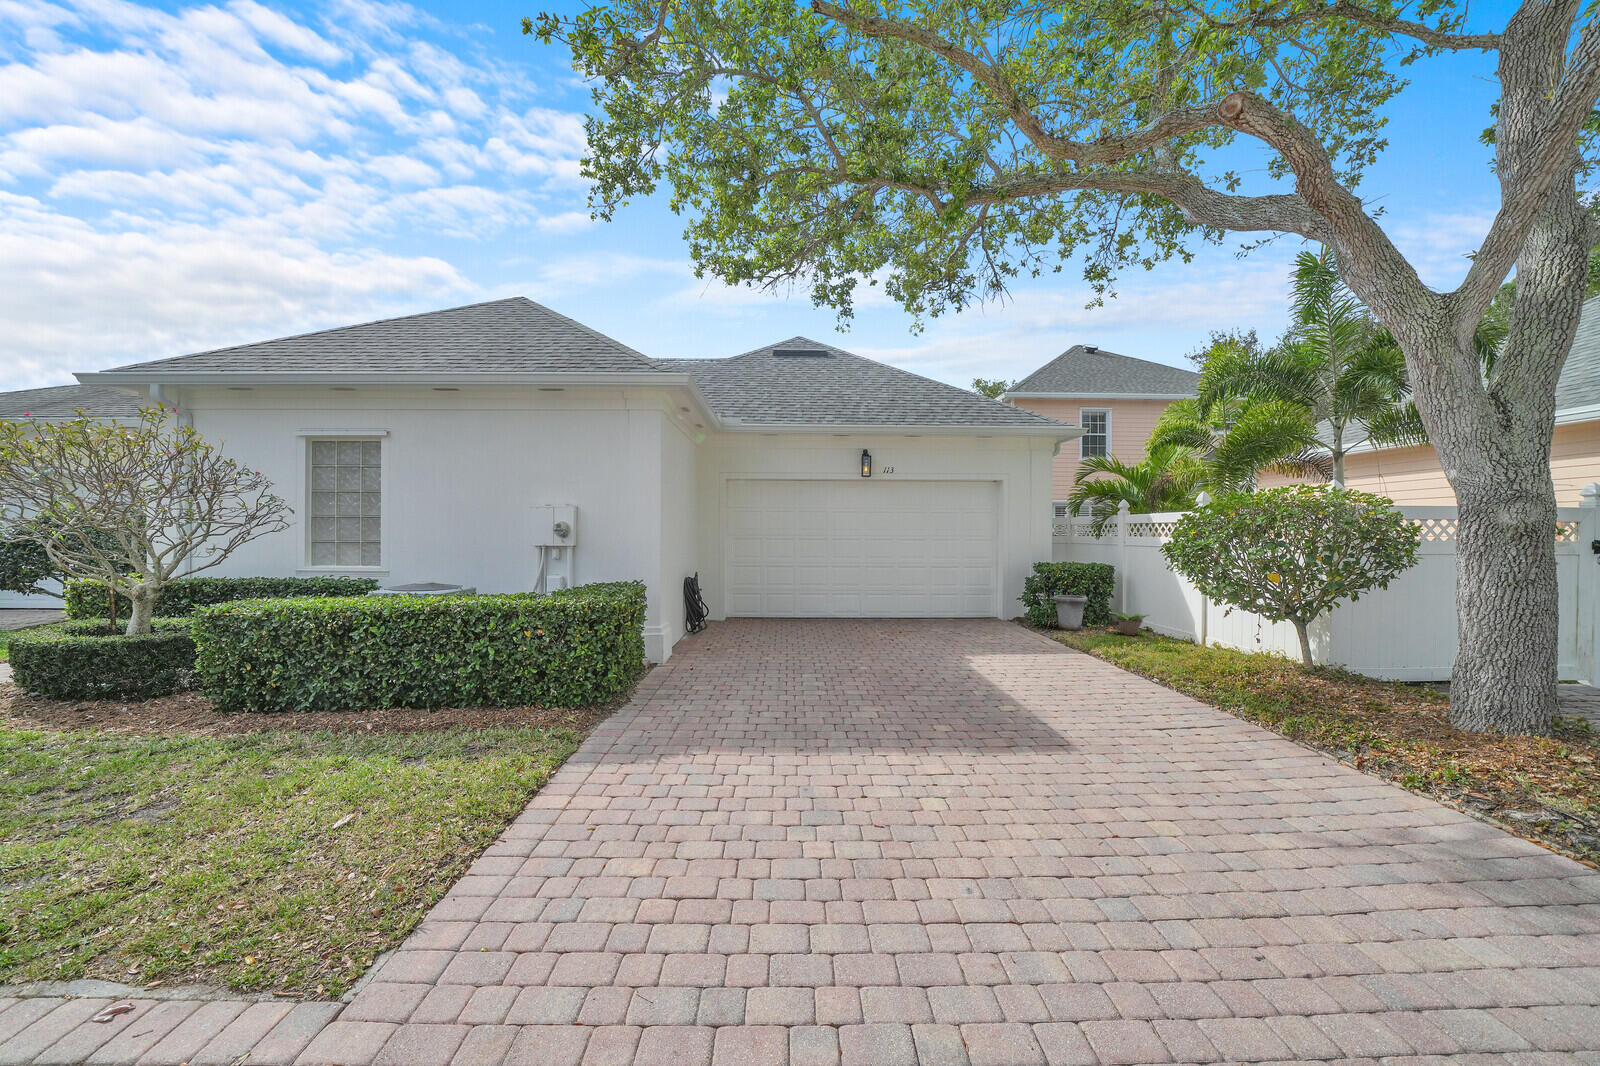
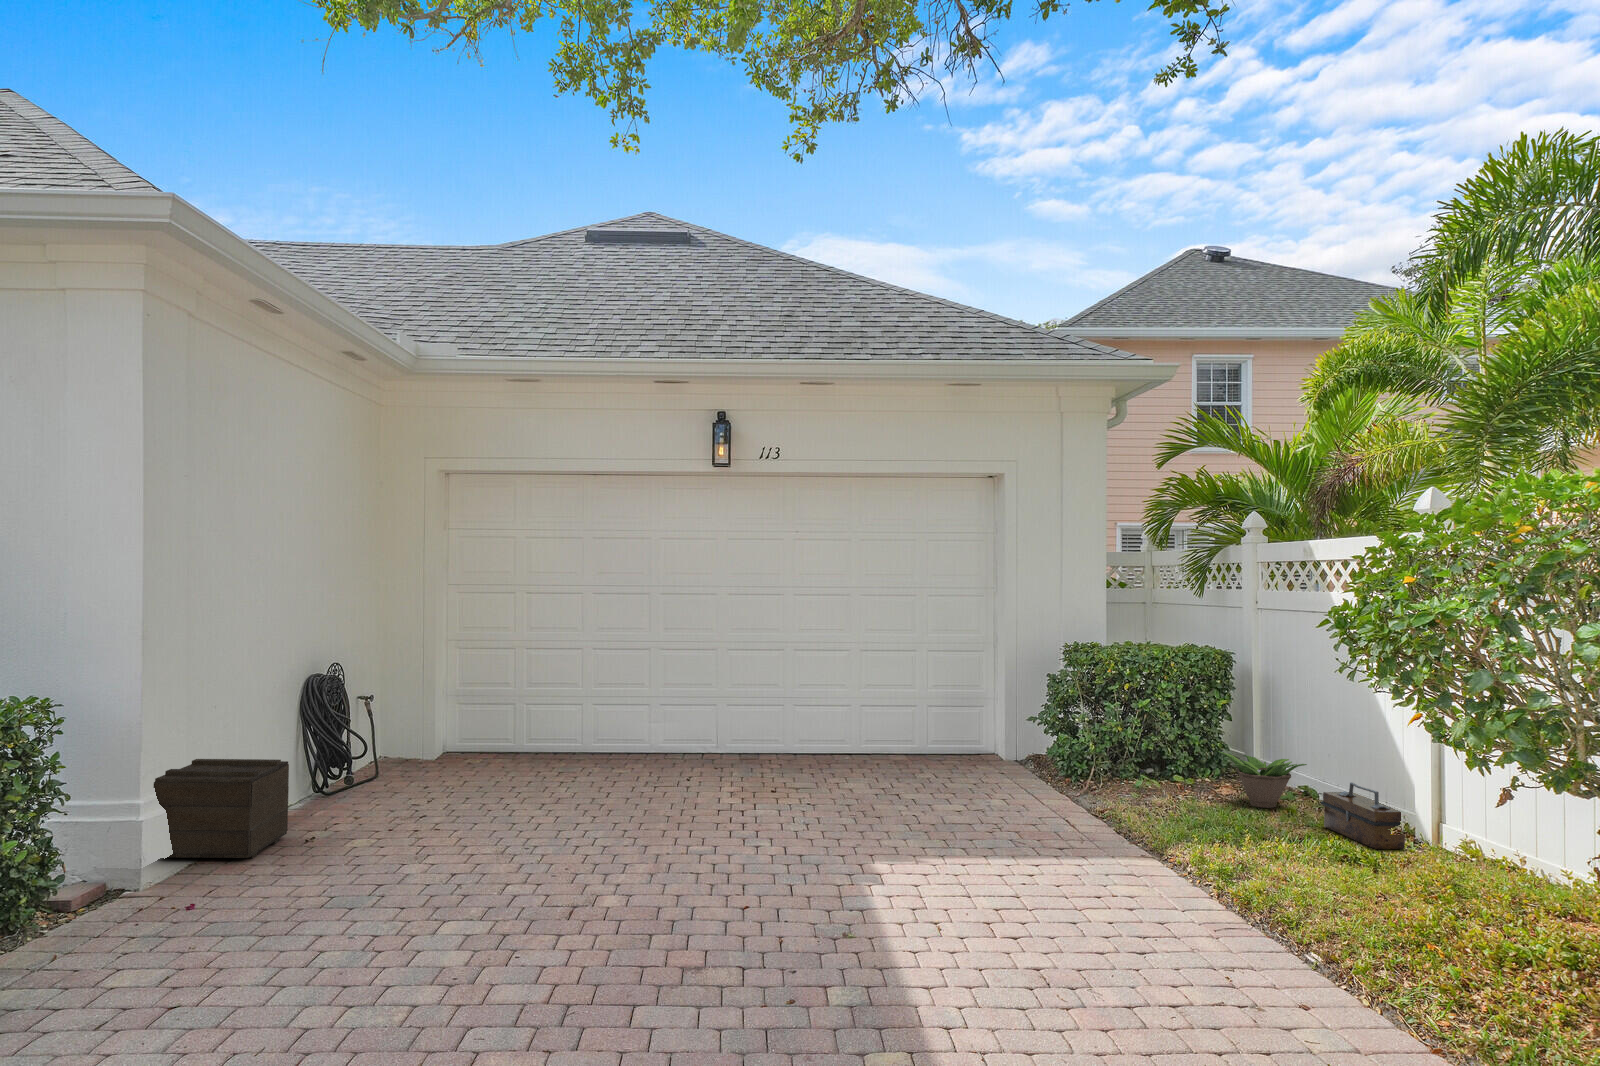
trash can: present [1053,595,1087,630] -> none [1102,714,1174,793]
wooden crate: none [672,614,715,654] -> present [153,759,289,858]
toolbox: none [1156,621,1196,649] -> present [1321,782,1405,849]

